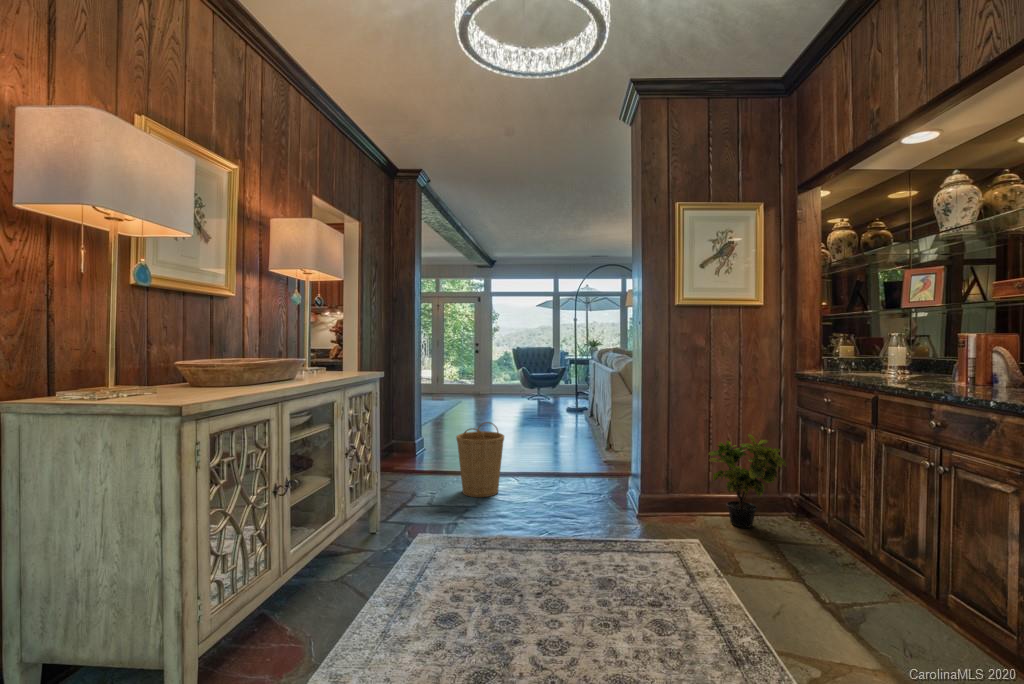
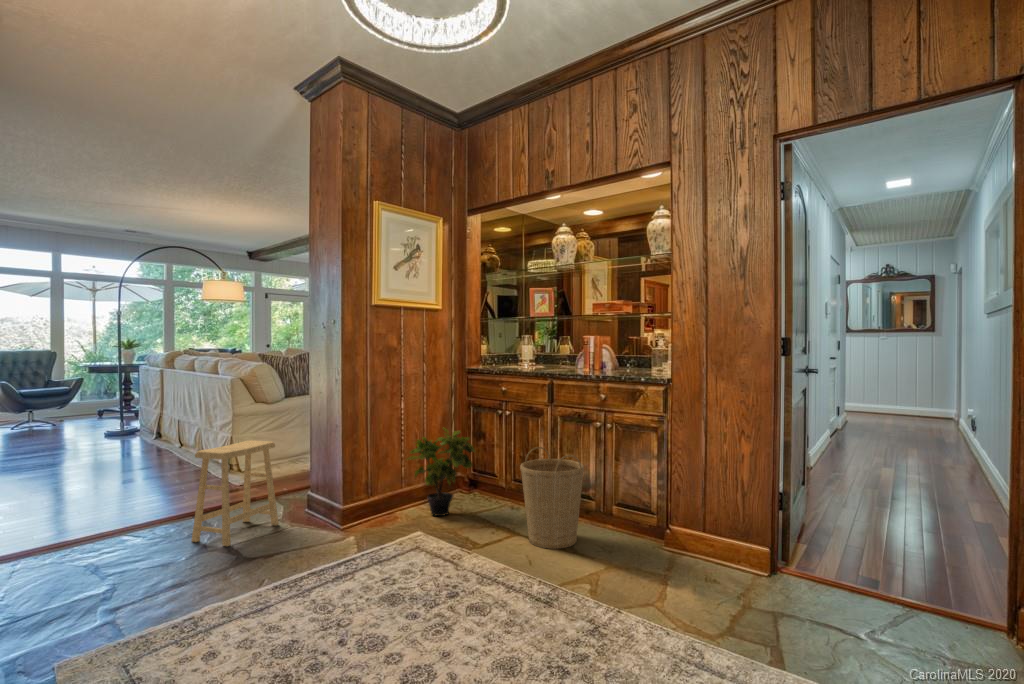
footstool: none [537,421,599,499] -> present [192,440,279,546]
basket: present [456,422,504,497] -> present [520,447,584,549]

